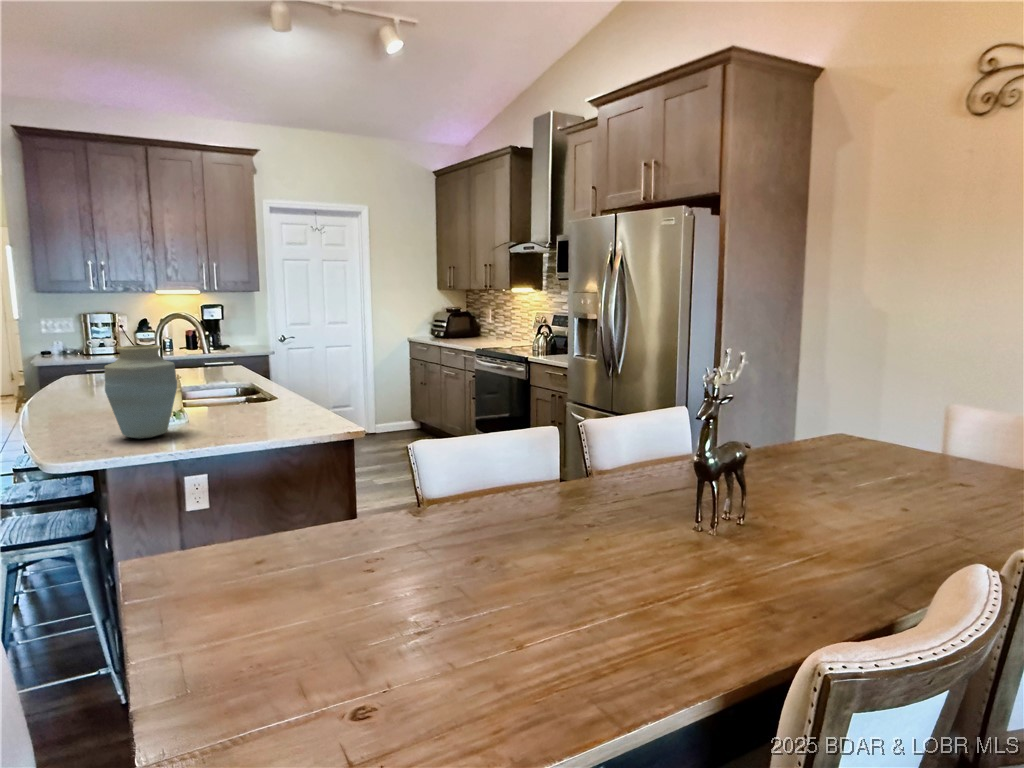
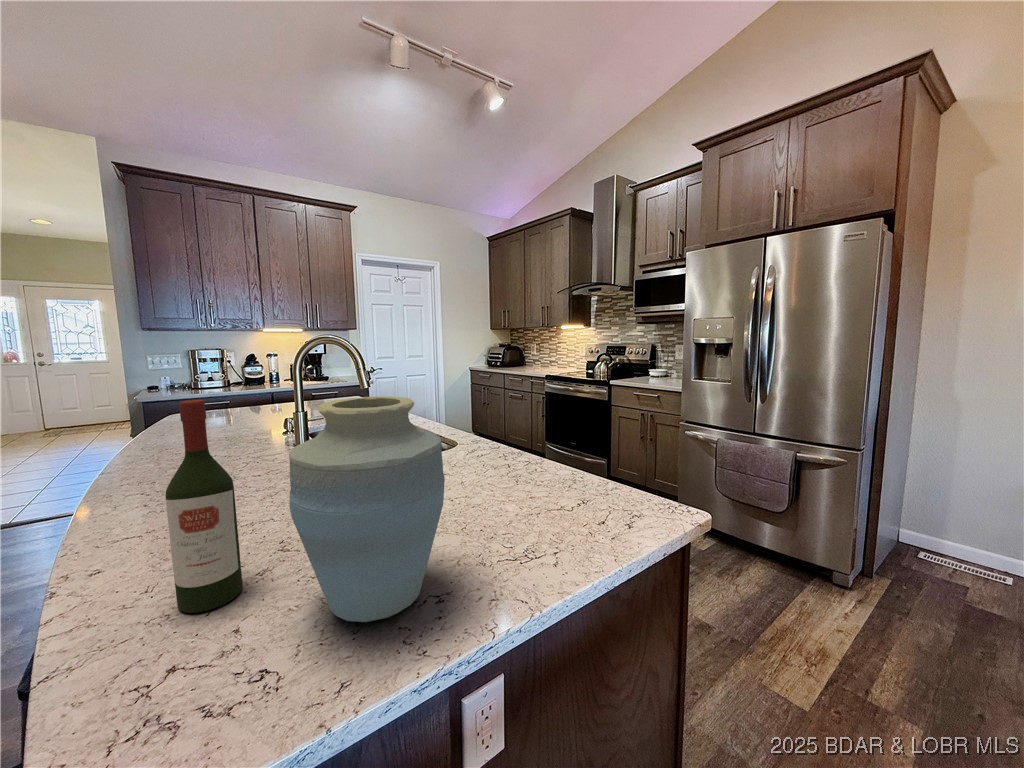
wine bottle: none [58,345,91,436] -> present [166,400,242,613]

